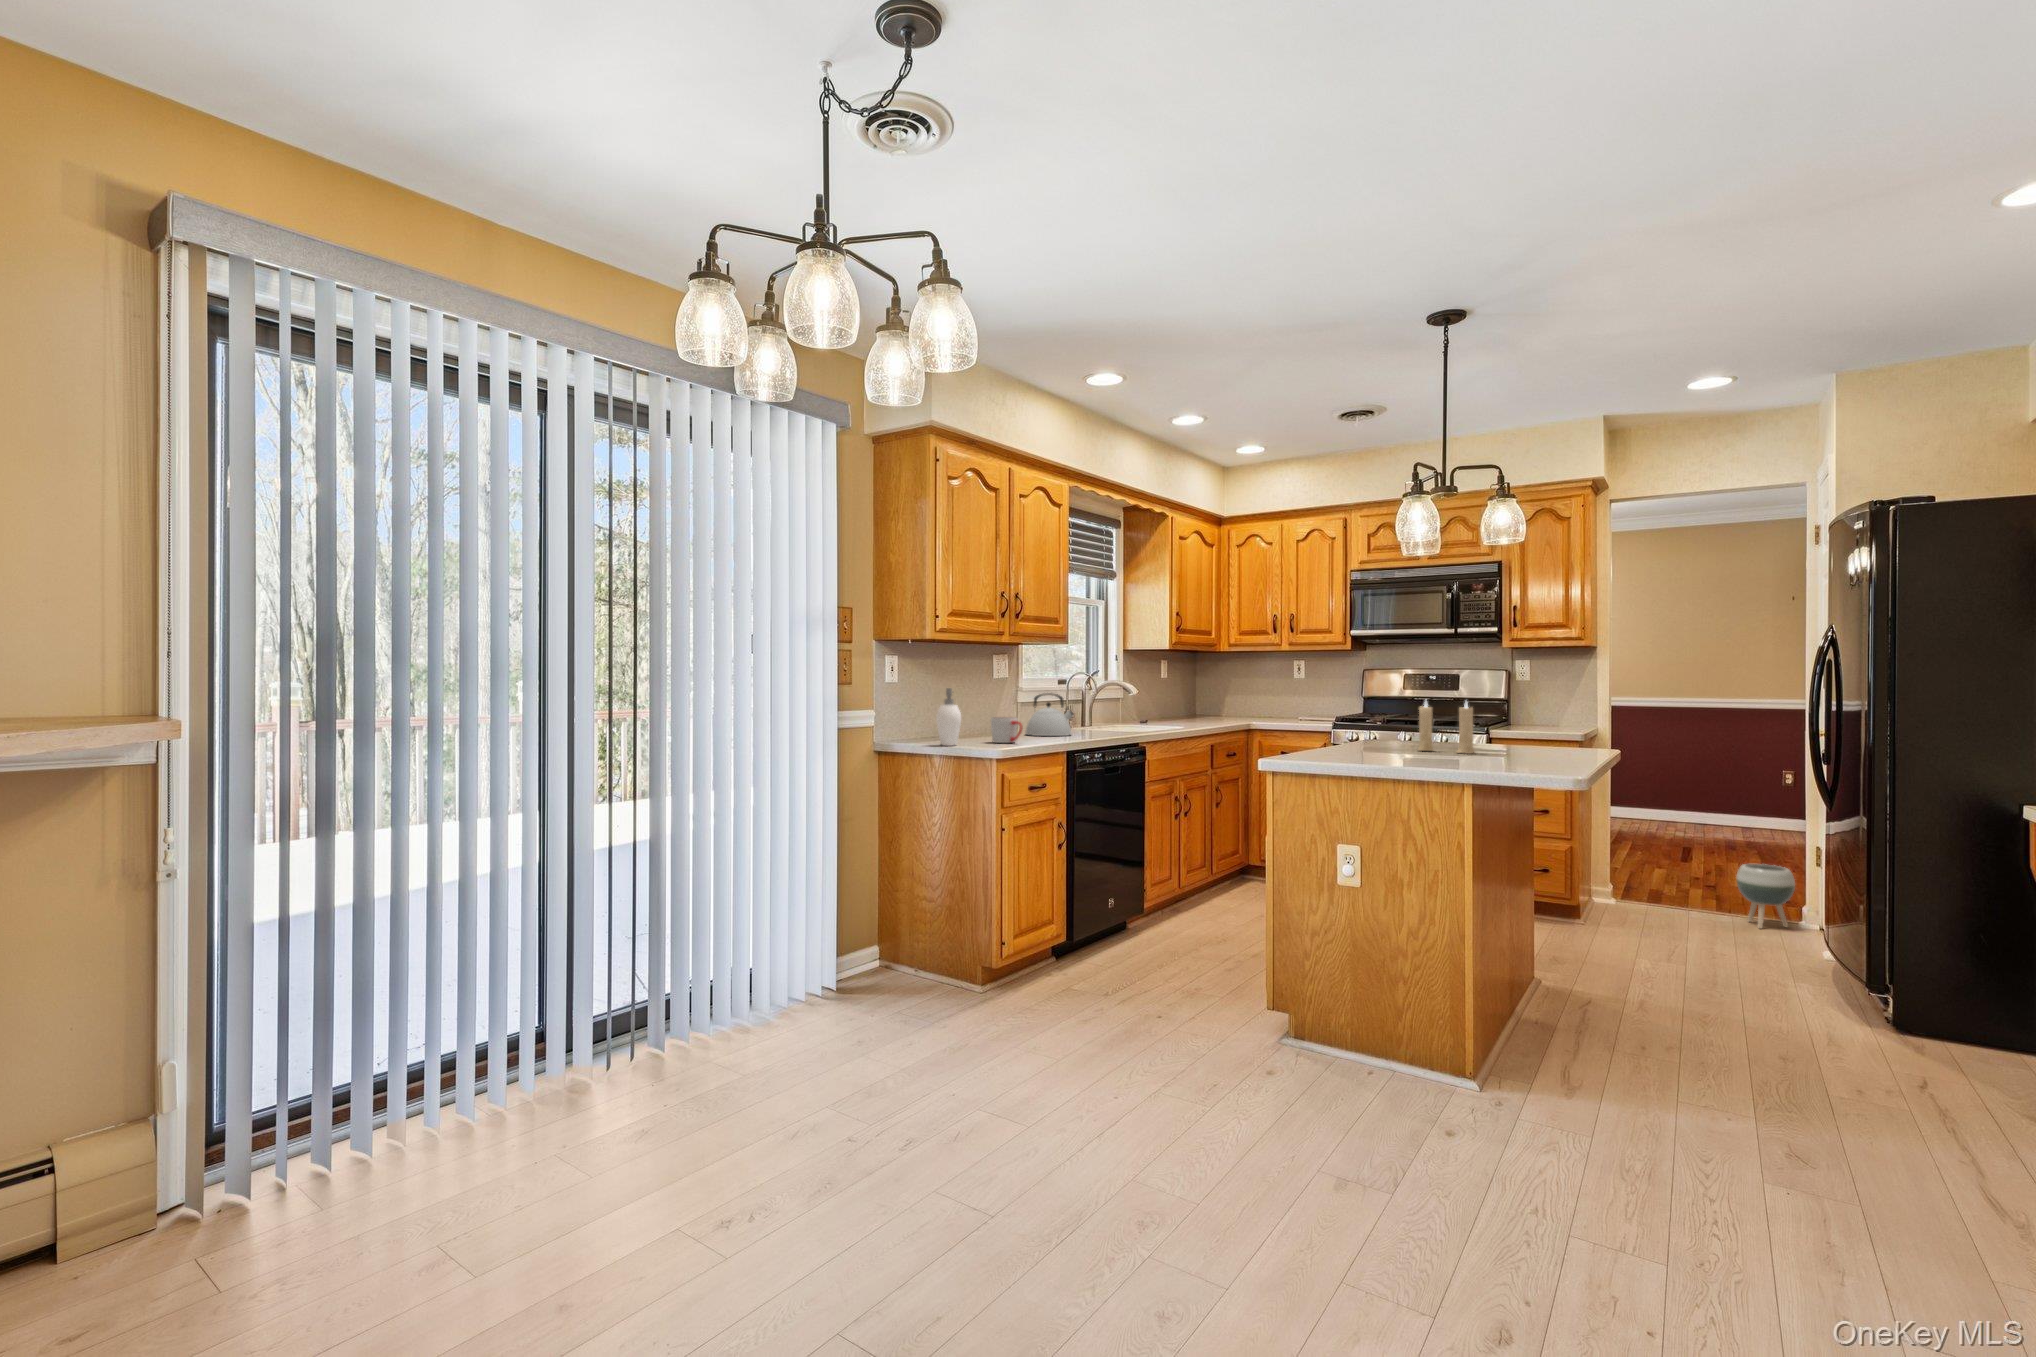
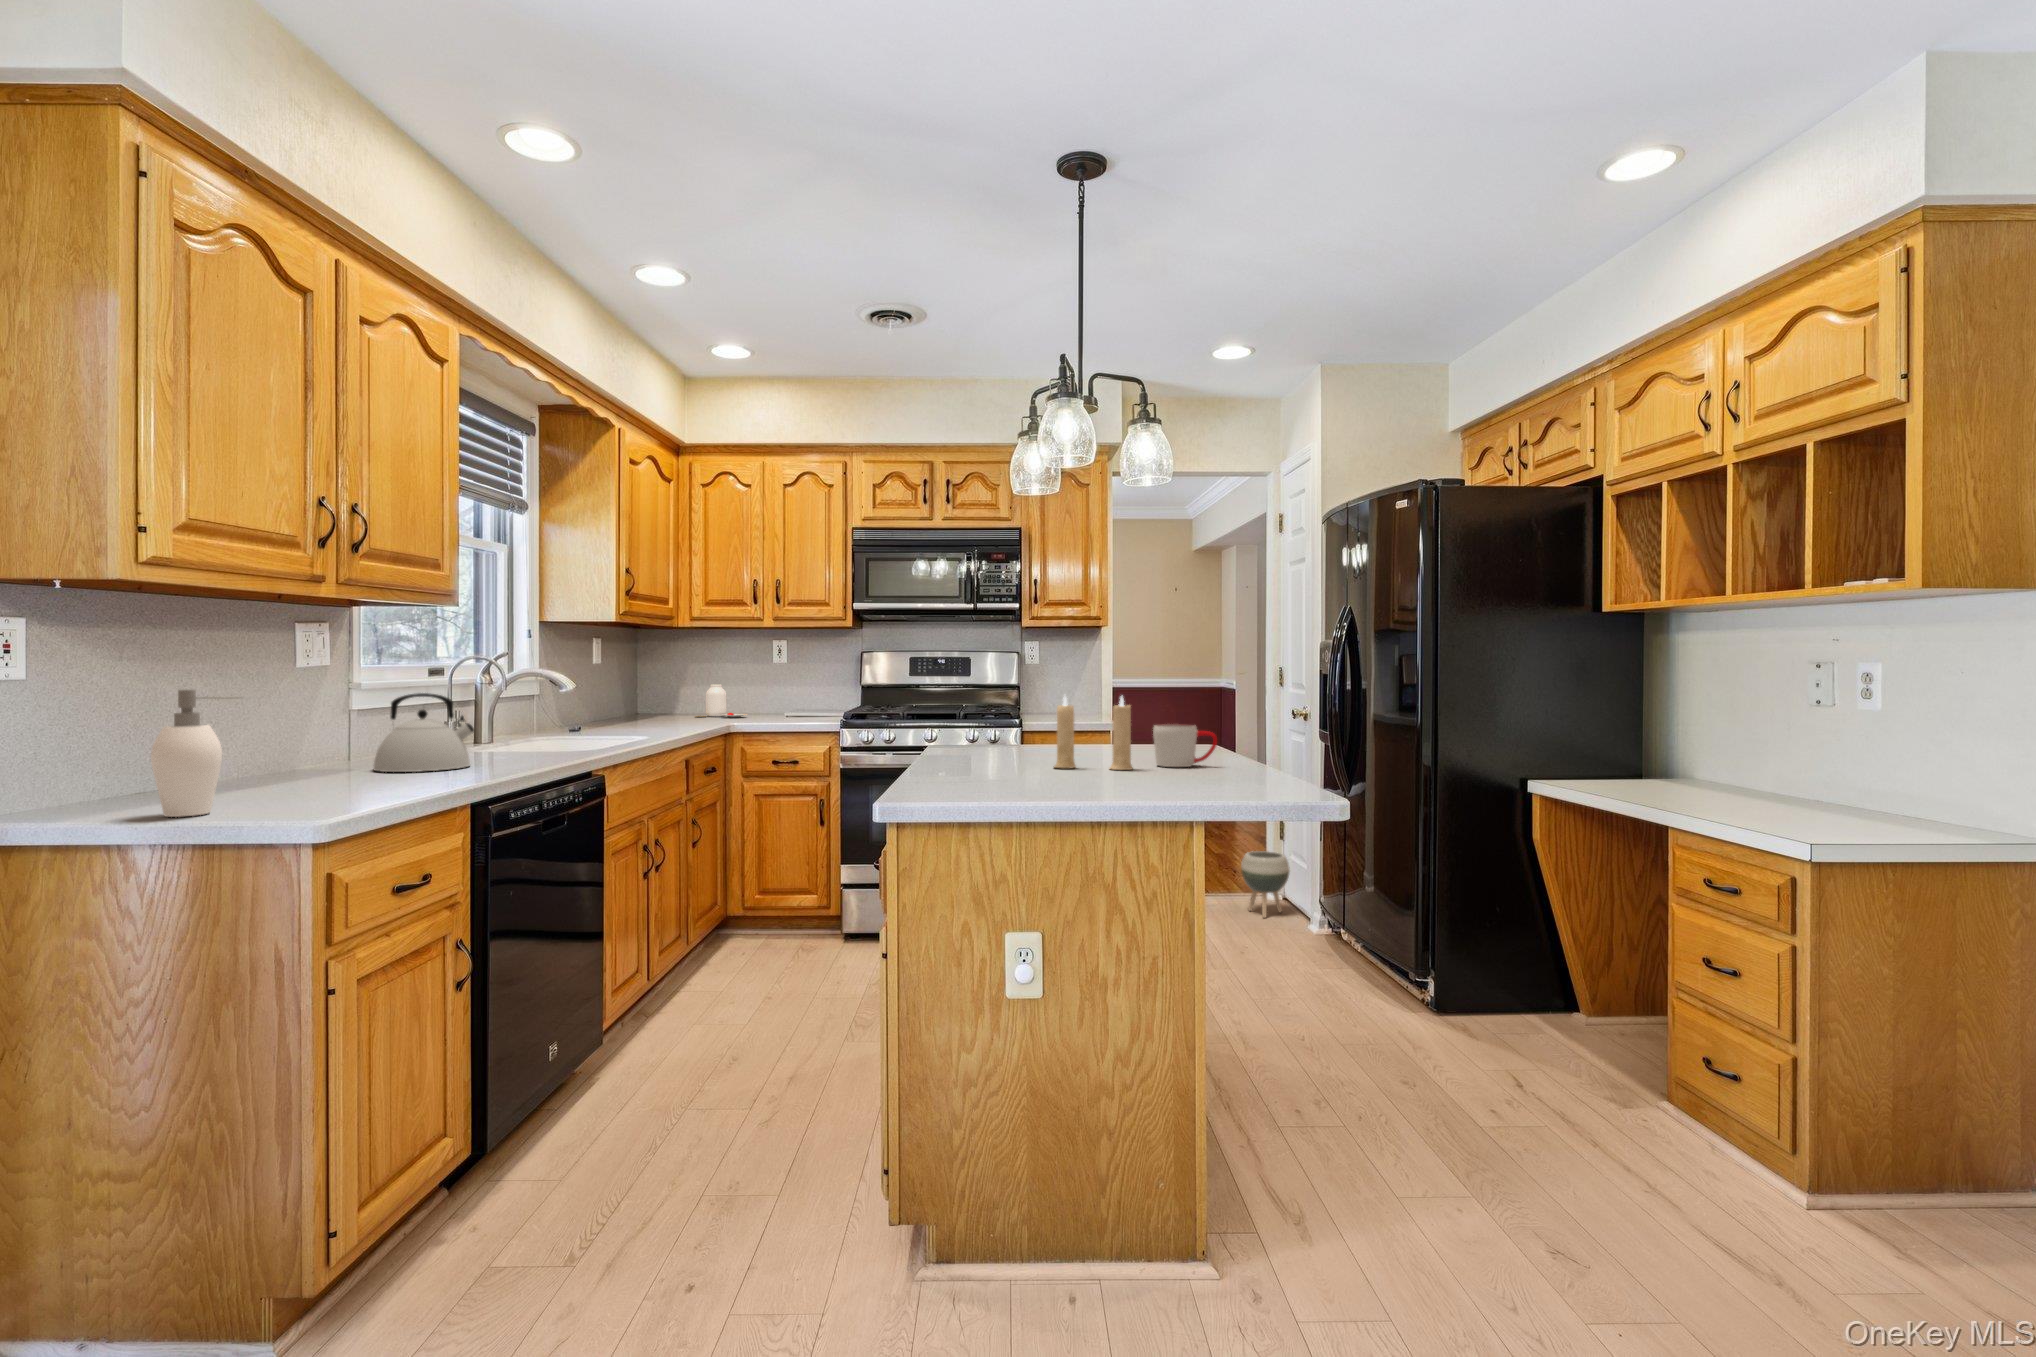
jar: none [1233,693,1271,718] -> present [695,684,747,717]
mug: present [991,717,1022,743] -> present [1153,724,1217,767]

